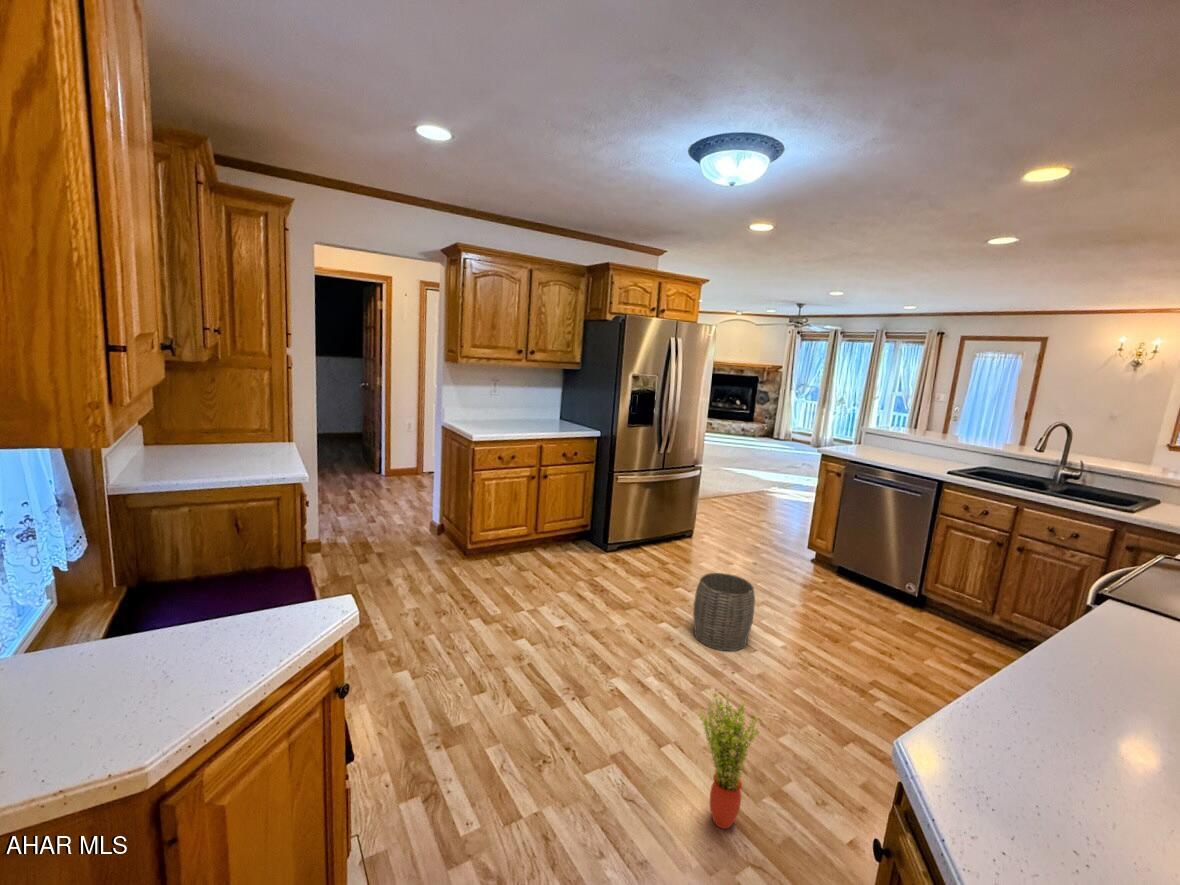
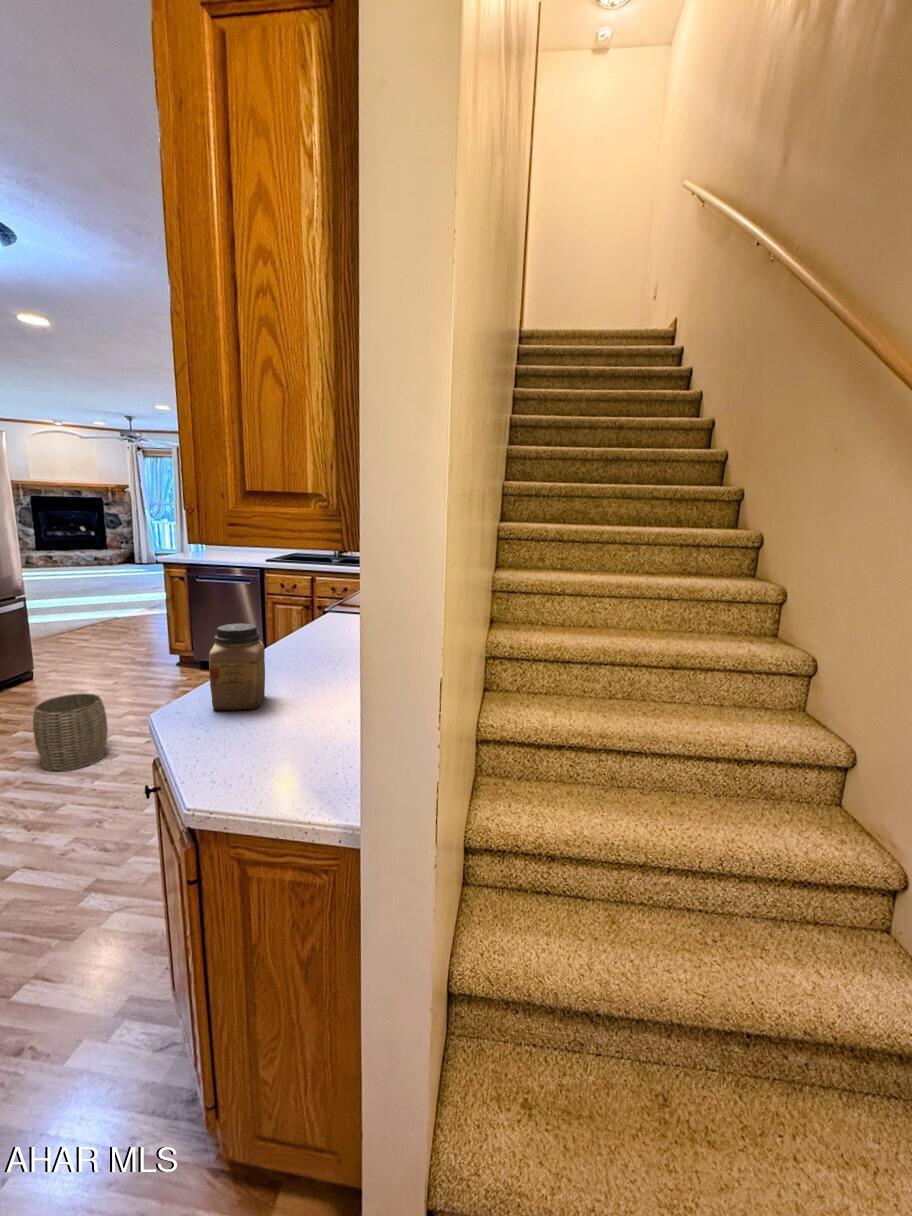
jar: none [1006,645,1124,811] -> present [209,623,265,710]
potted plant: present [699,692,760,828] -> none [25,780,97,903]

